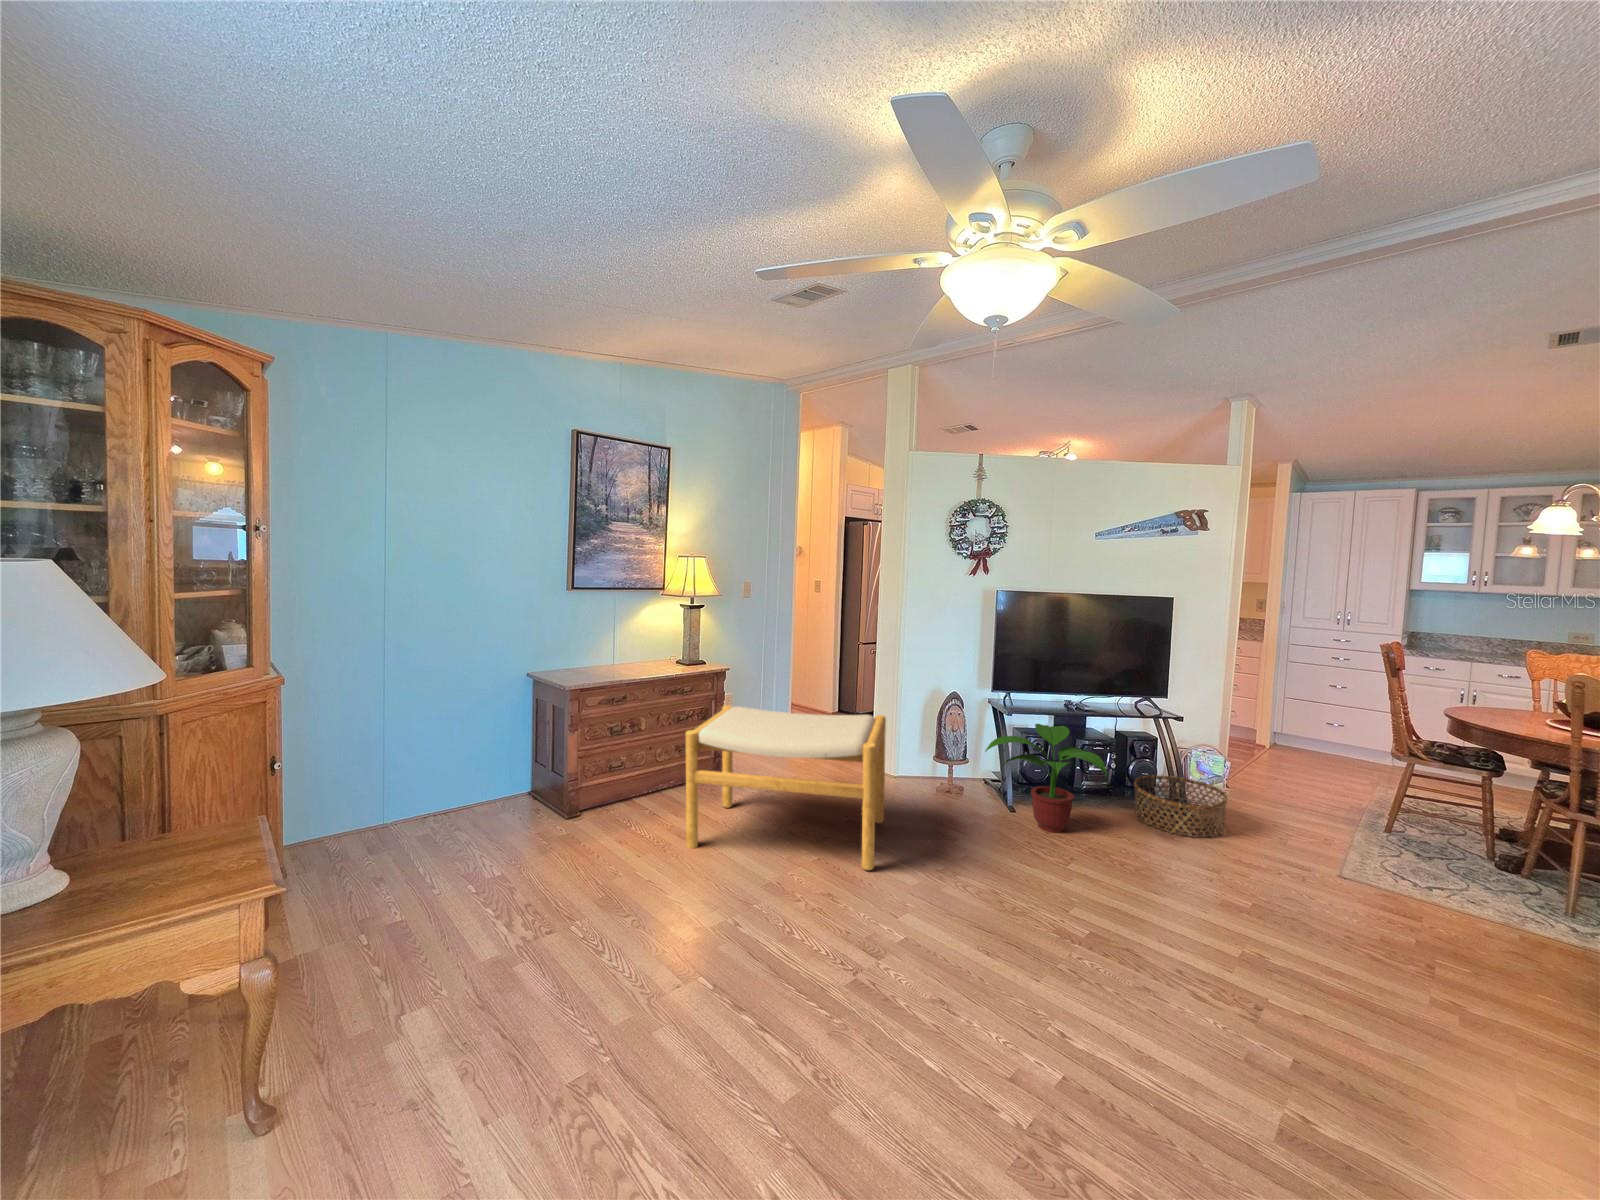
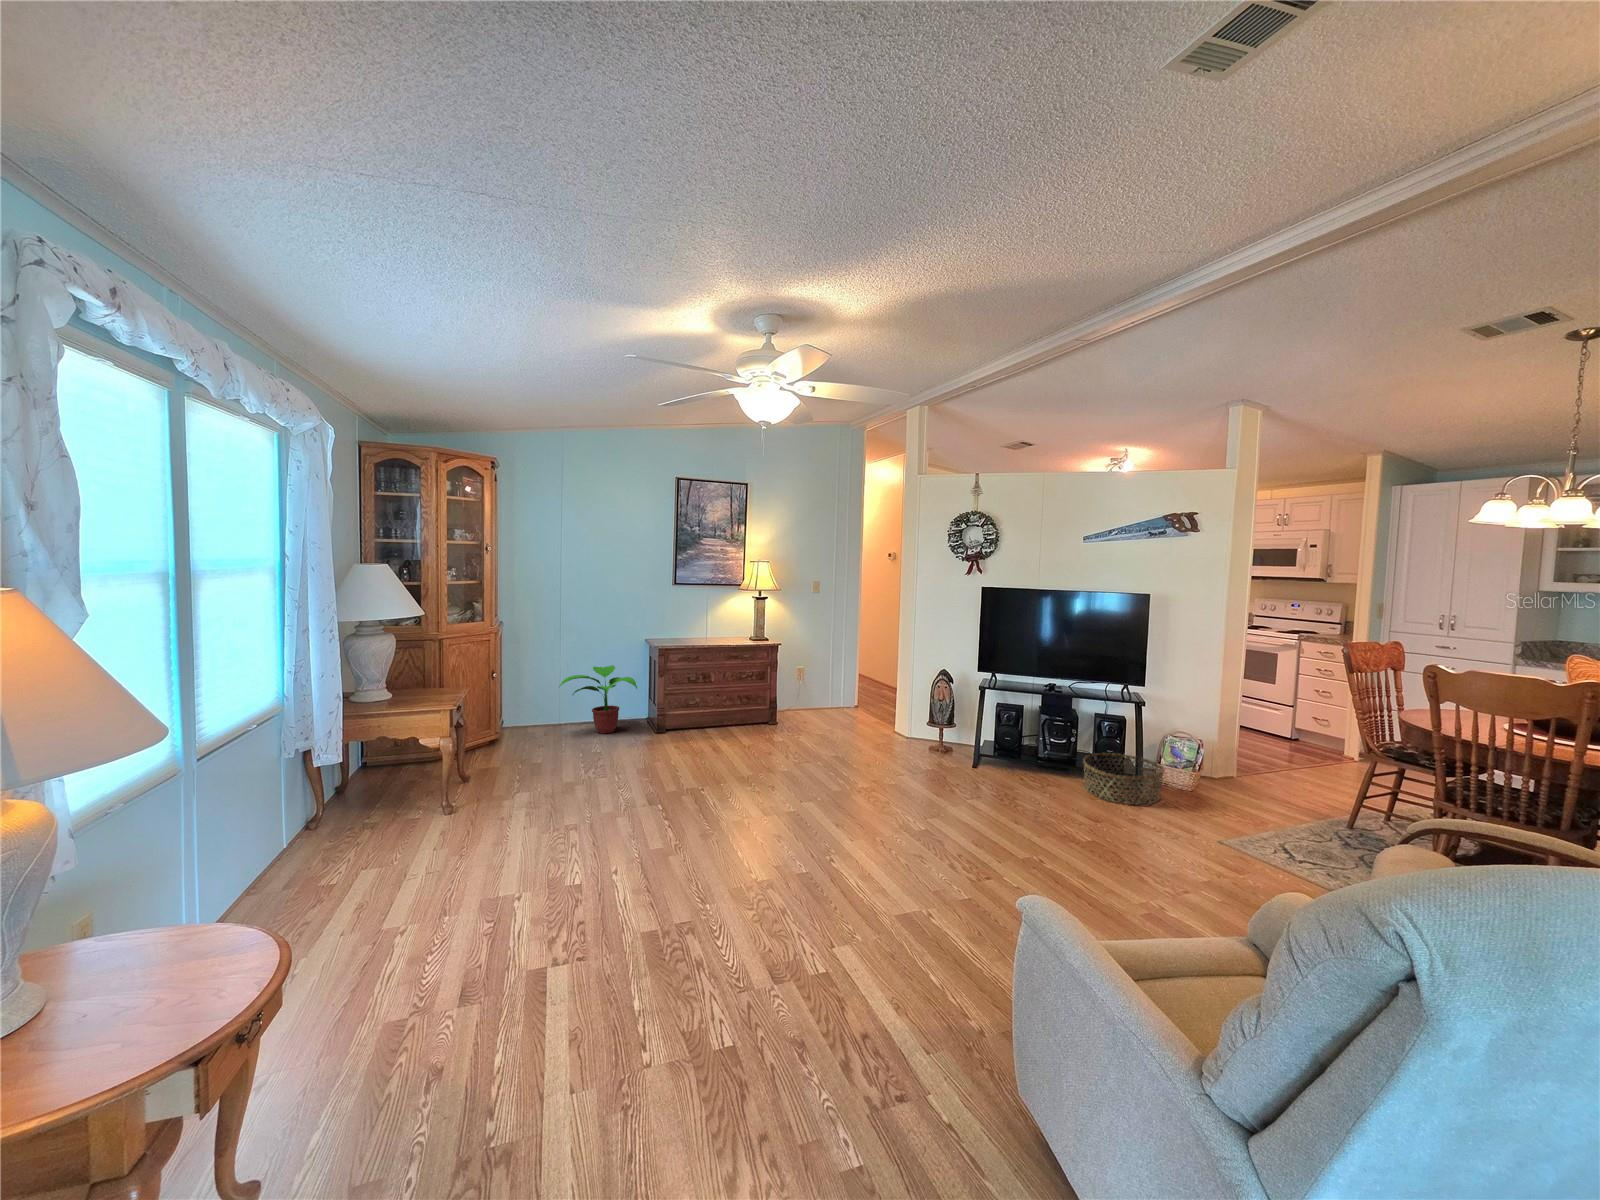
footstool: present [686,705,886,871] -> none [710,668,858,783]
potted plant: present [985,724,1107,833] -> present [559,665,637,734]

